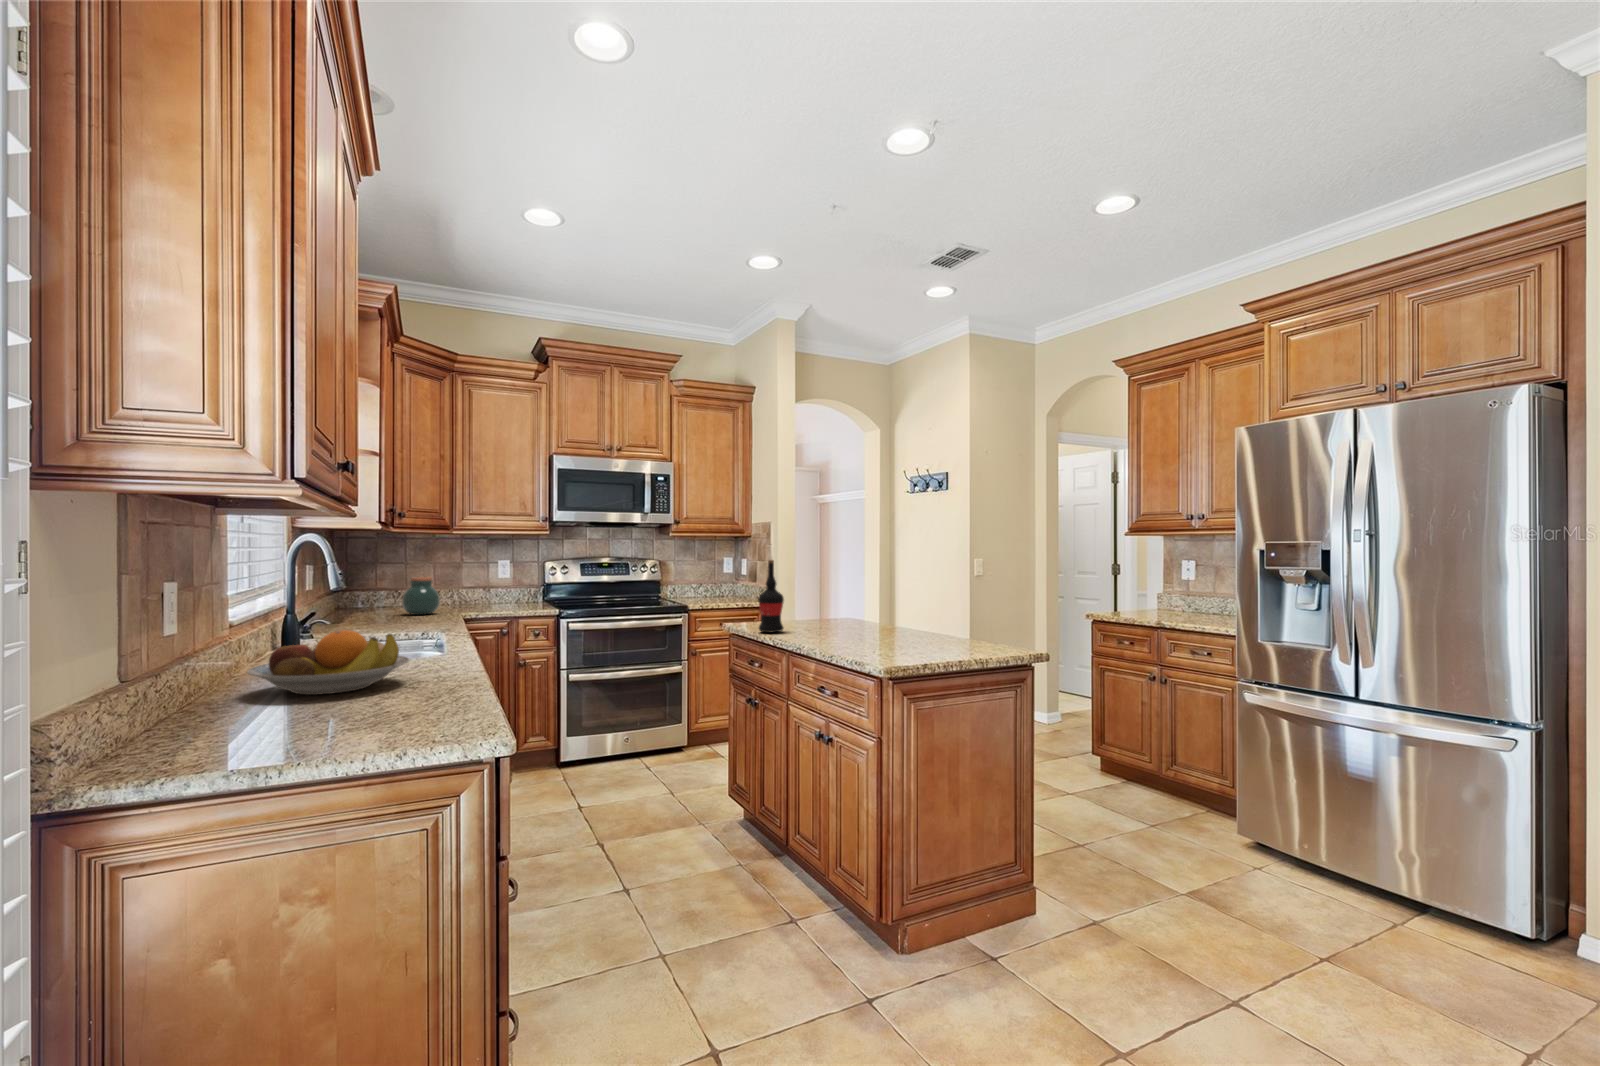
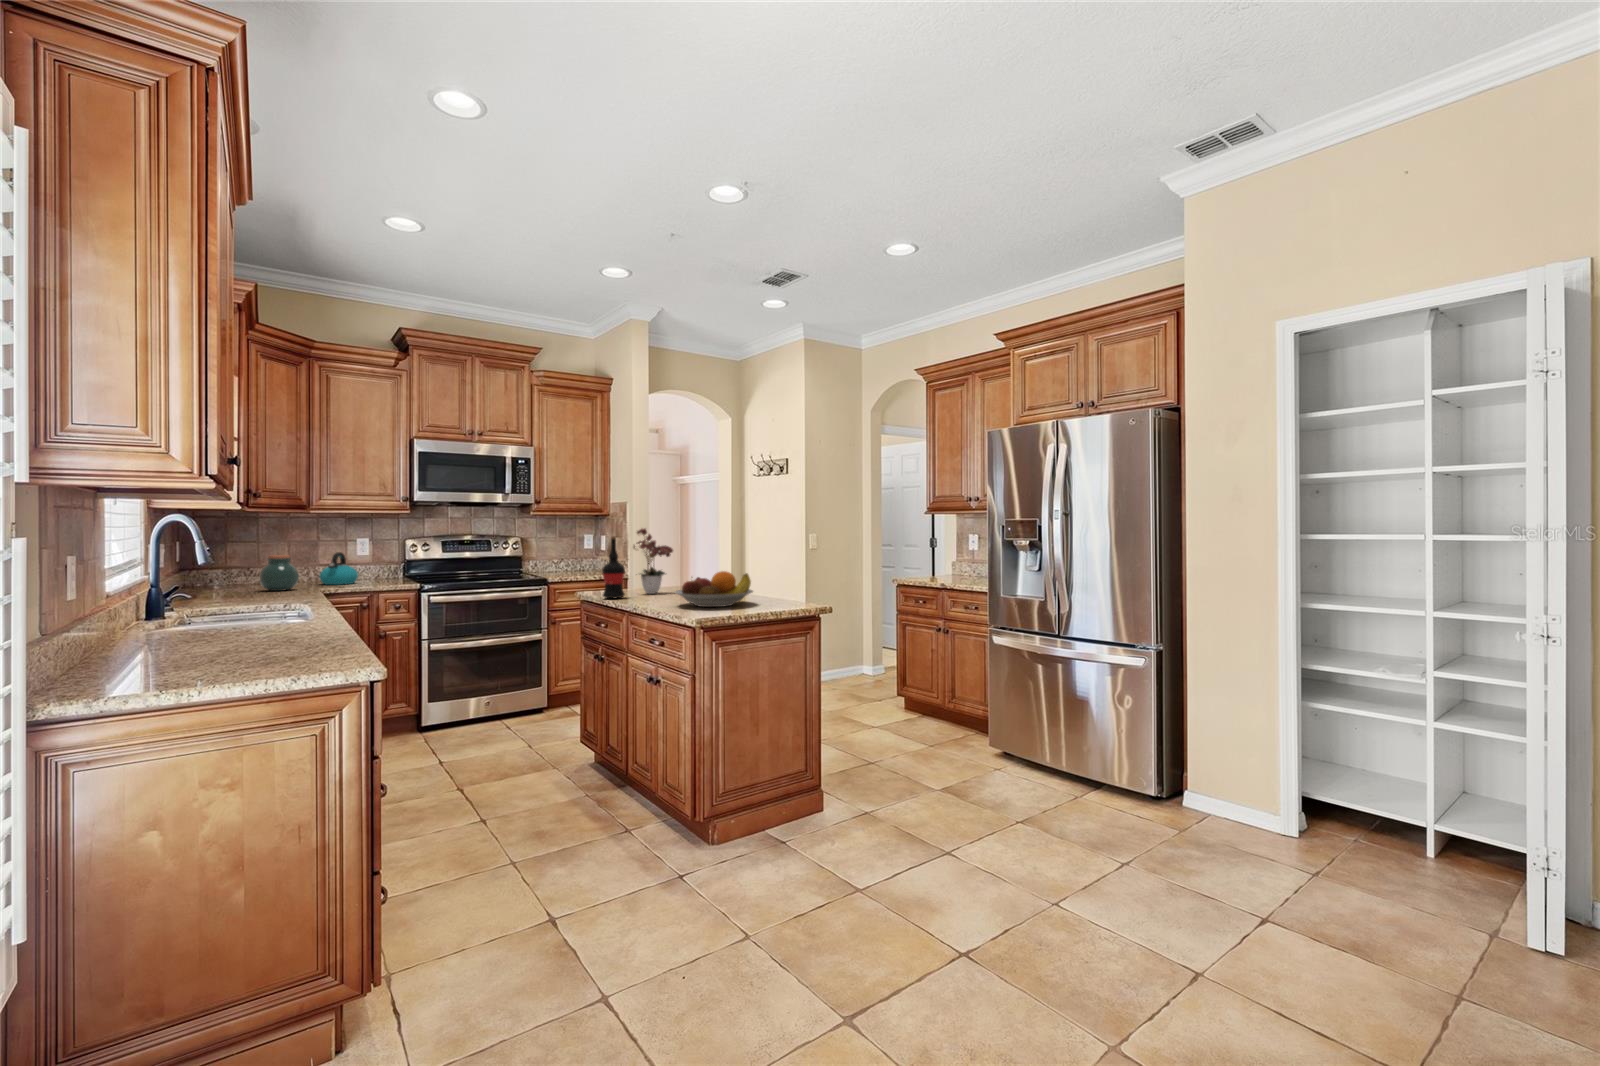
flower arrangement: none [790,547,841,627] -> present [633,529,673,594]
kettle: none [461,575,498,609] -> present [320,552,358,585]
fruit bowl: present [247,630,409,695] -> present [675,571,753,607]

